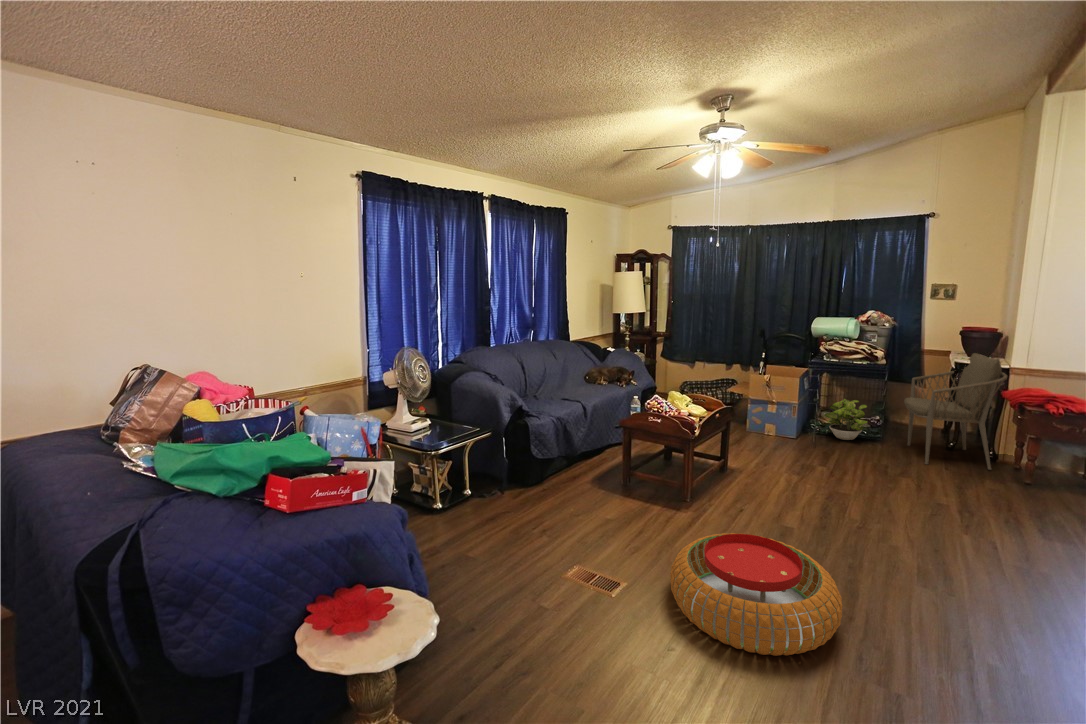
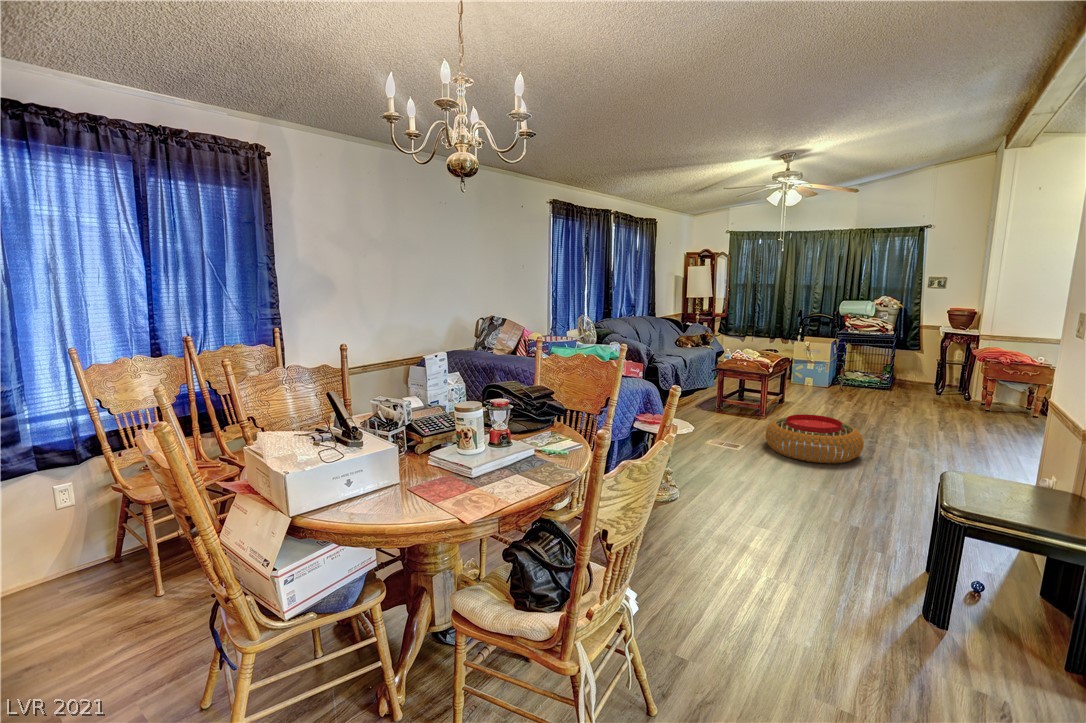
armchair: present [904,353,1007,470] -> none [906,325,977,404]
potted plant: present [825,399,867,440] -> none [849,359,880,389]

